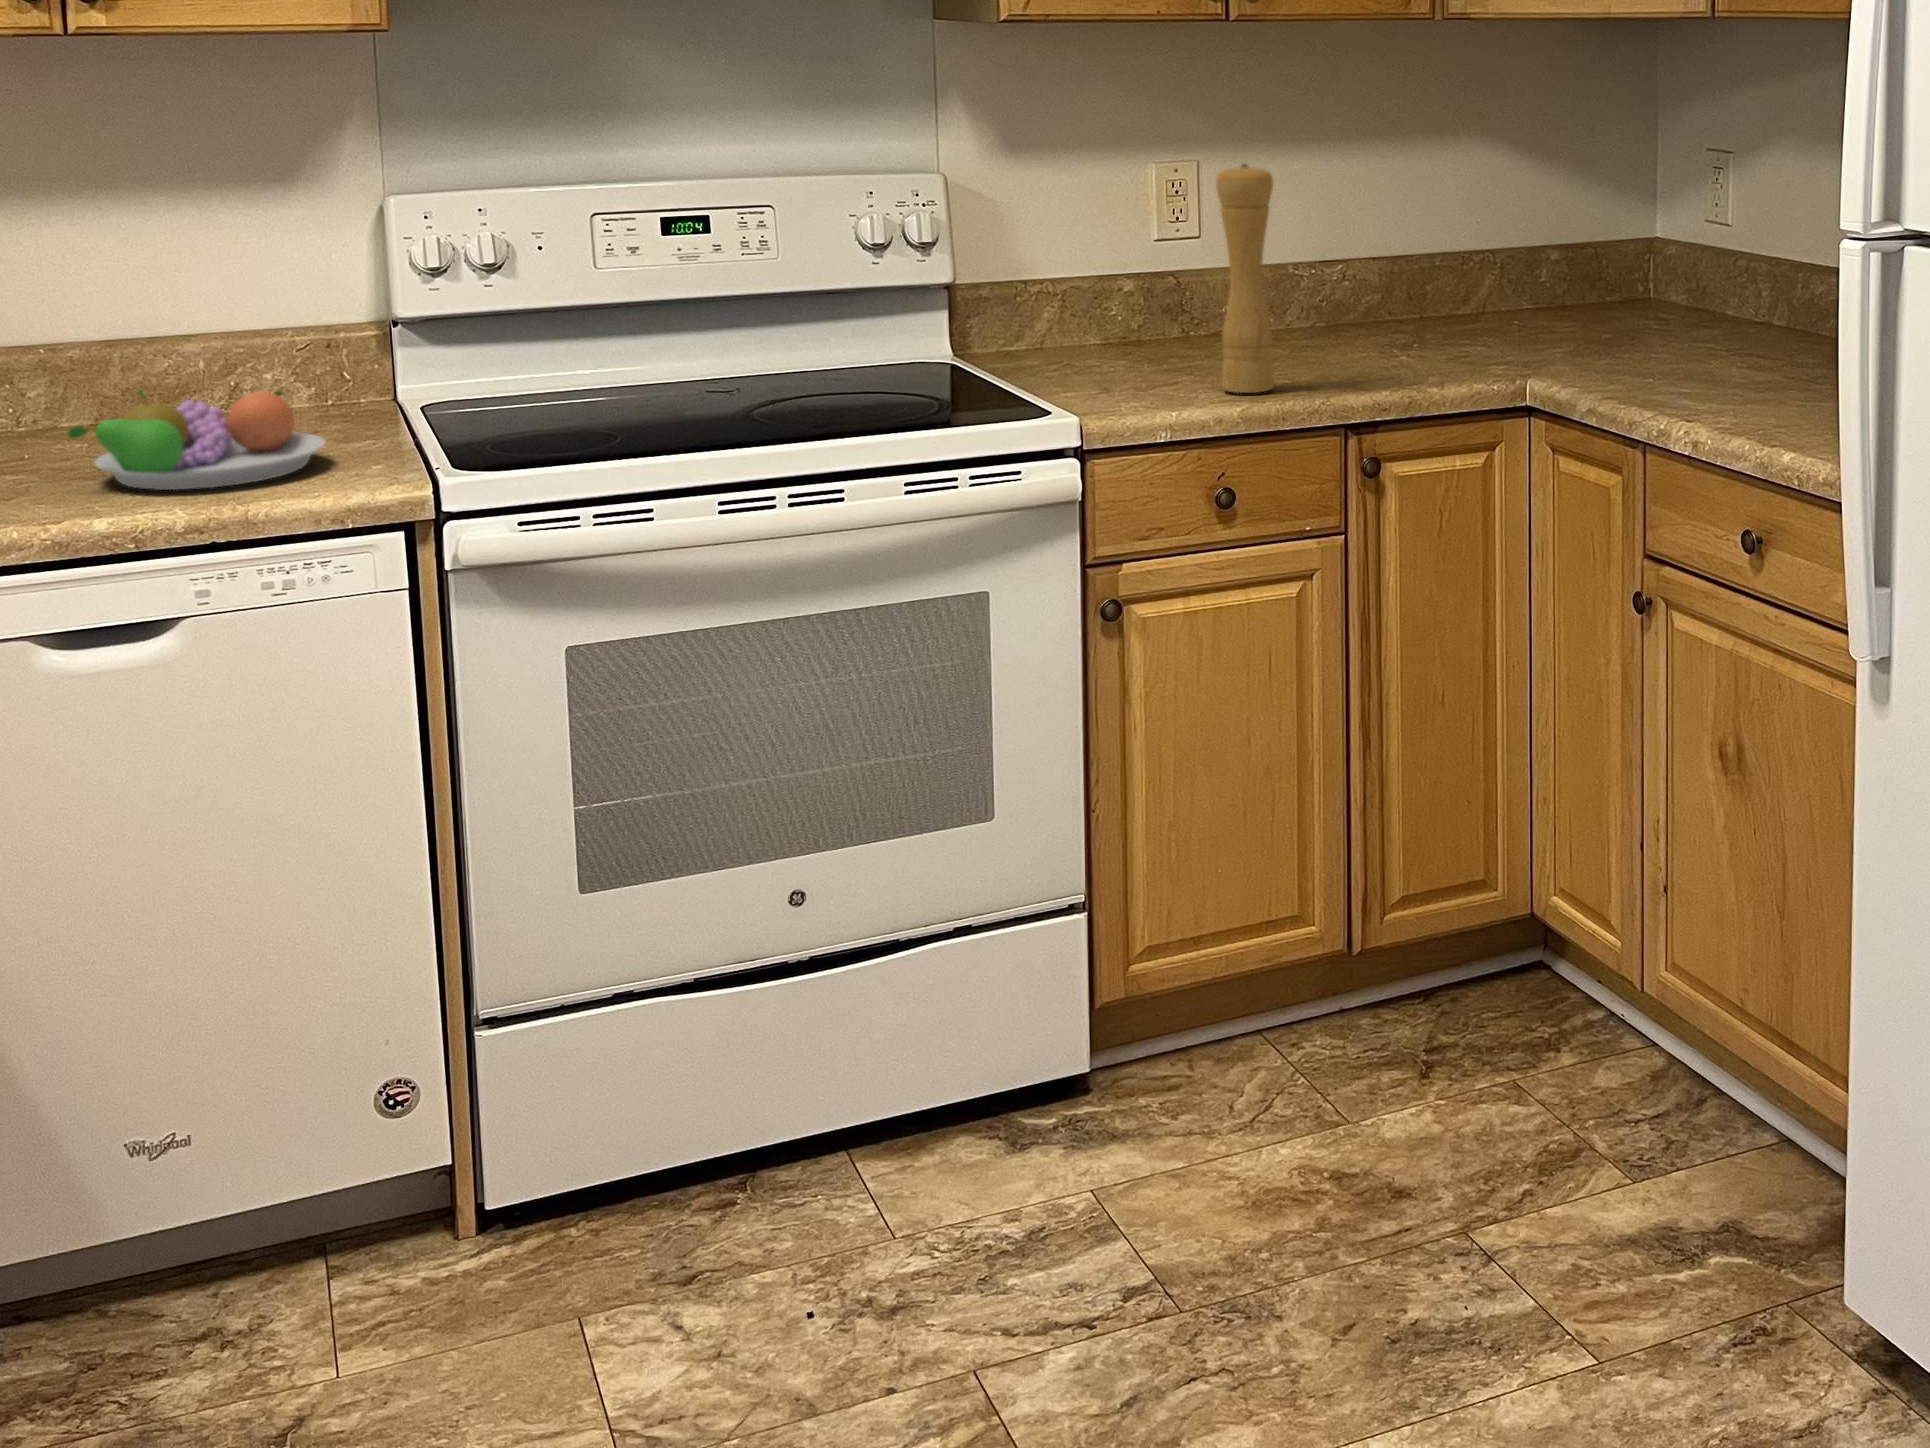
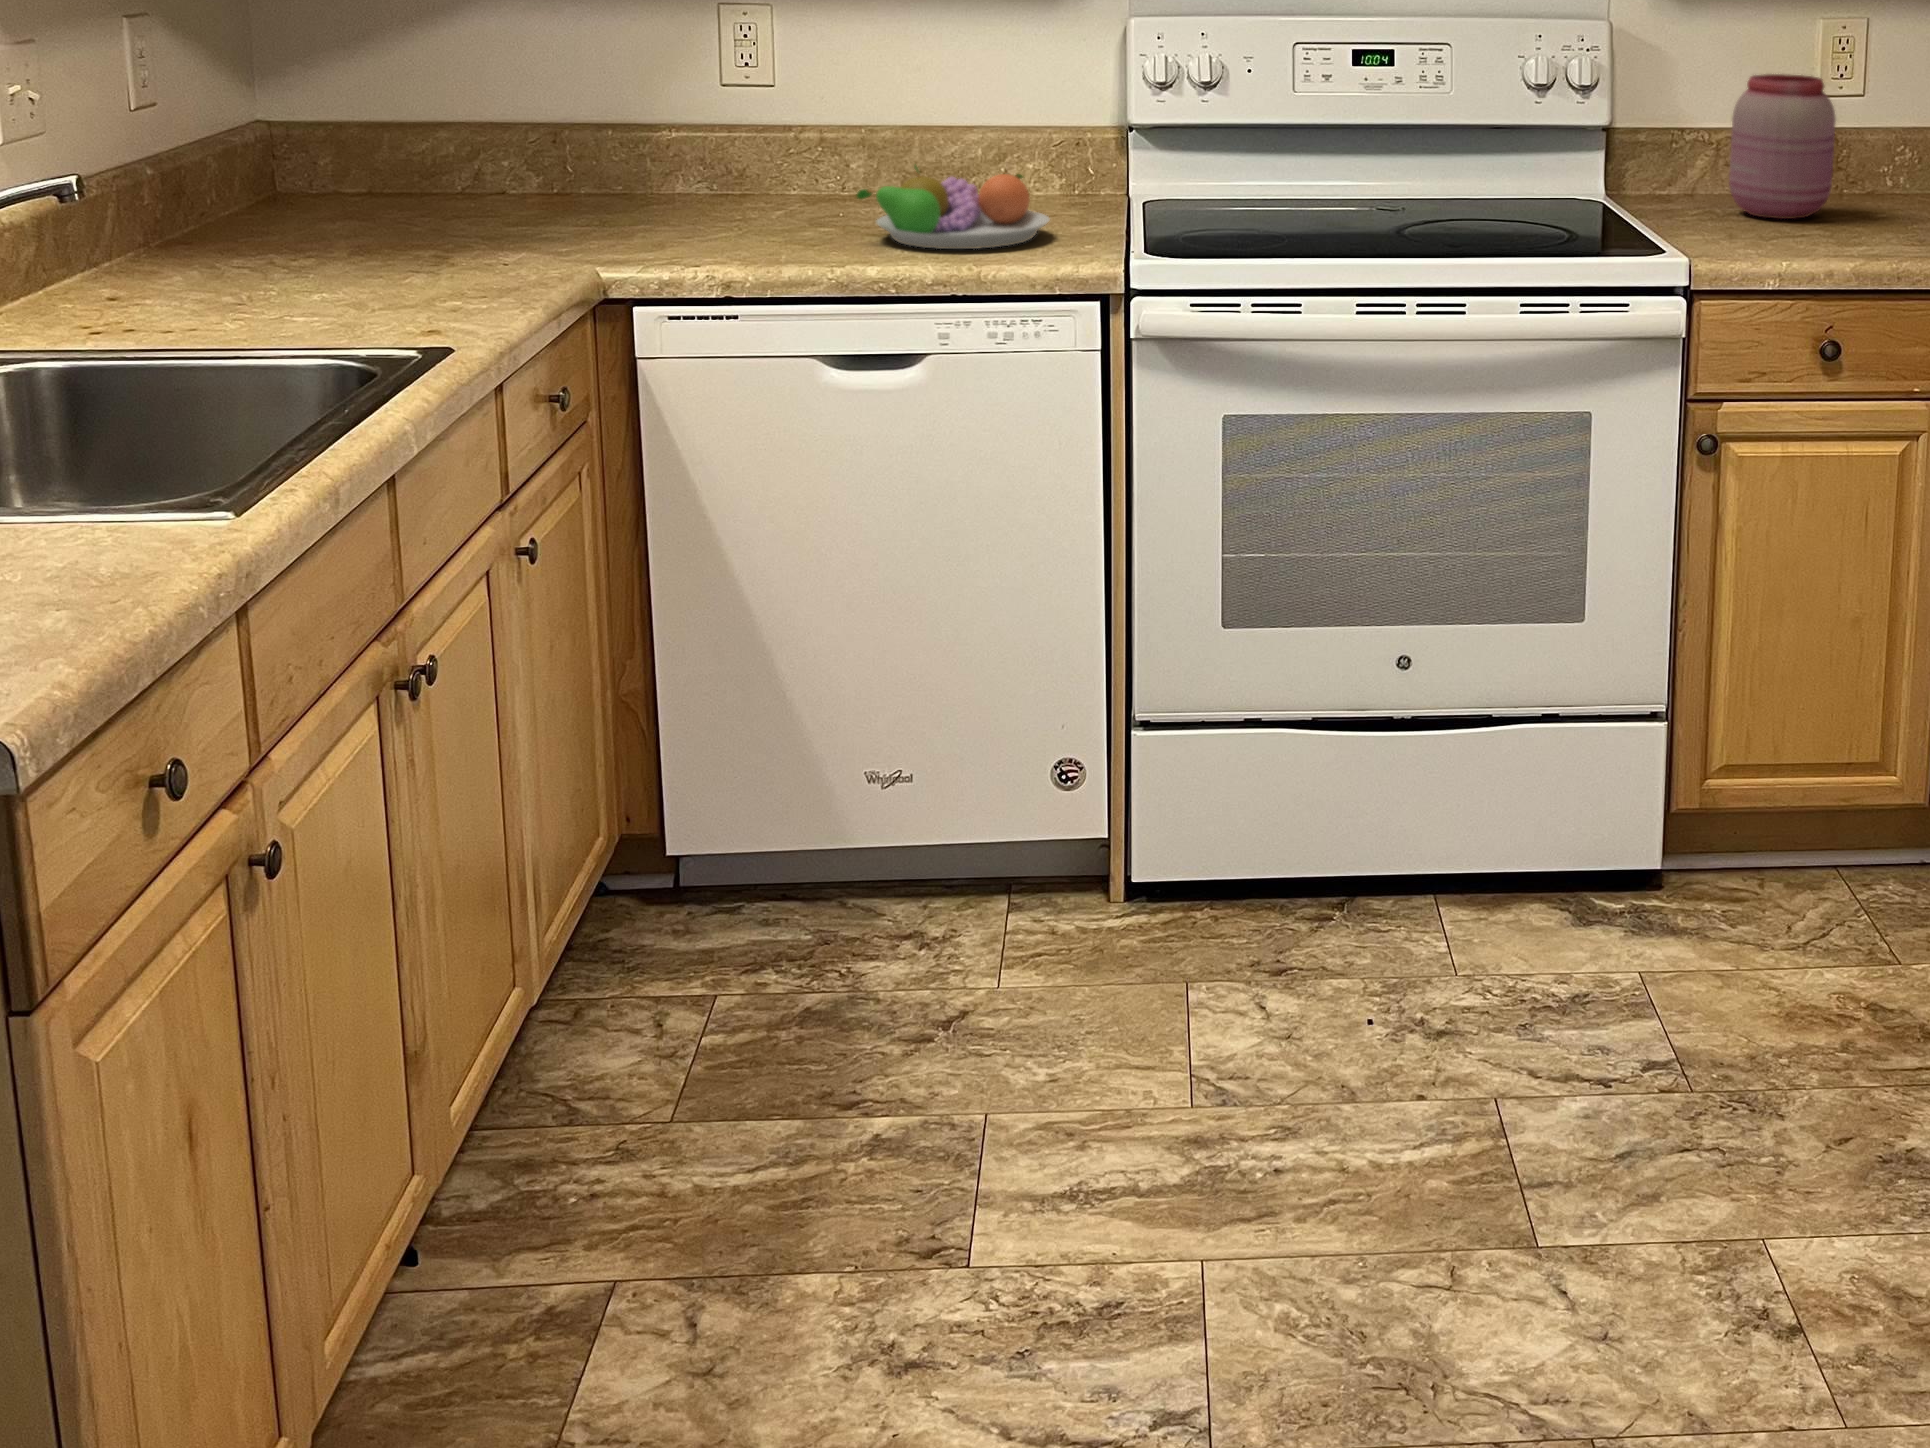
pepper mill: present [1216,164,1274,393] -> none [1846,24,1914,251]
jar: none [1084,219,1190,367] -> present [1729,74,1836,219]

